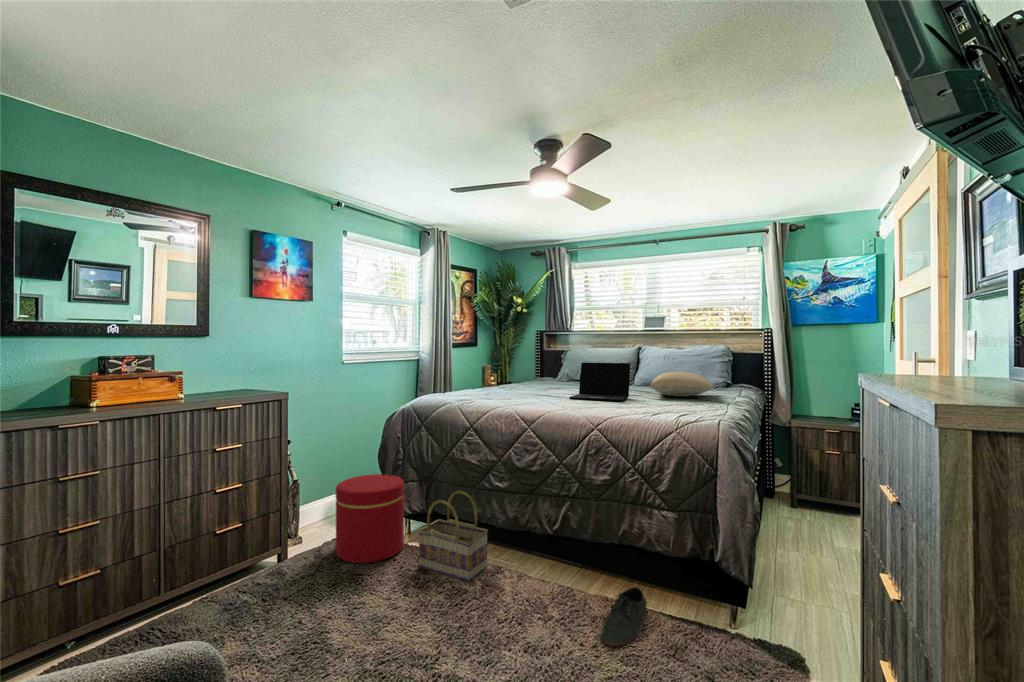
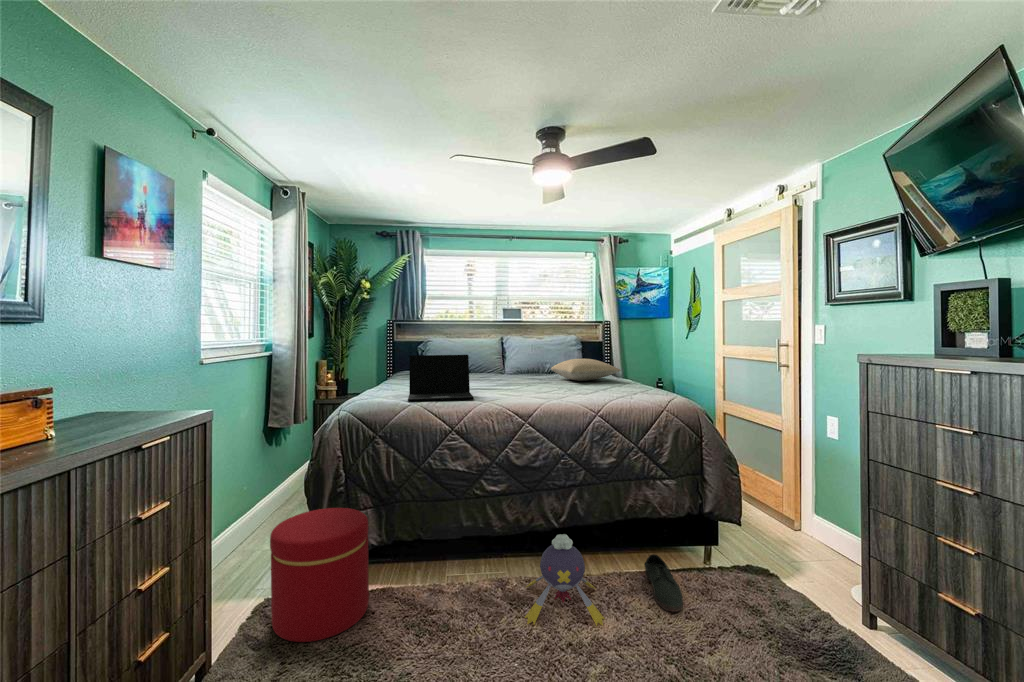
laptop: present [569,363,630,401] -> present [408,355,474,401]
basket: present [418,491,488,581] -> none [413,506,492,611]
plush toy: none [476,534,564,628] -> present [524,534,605,626]

